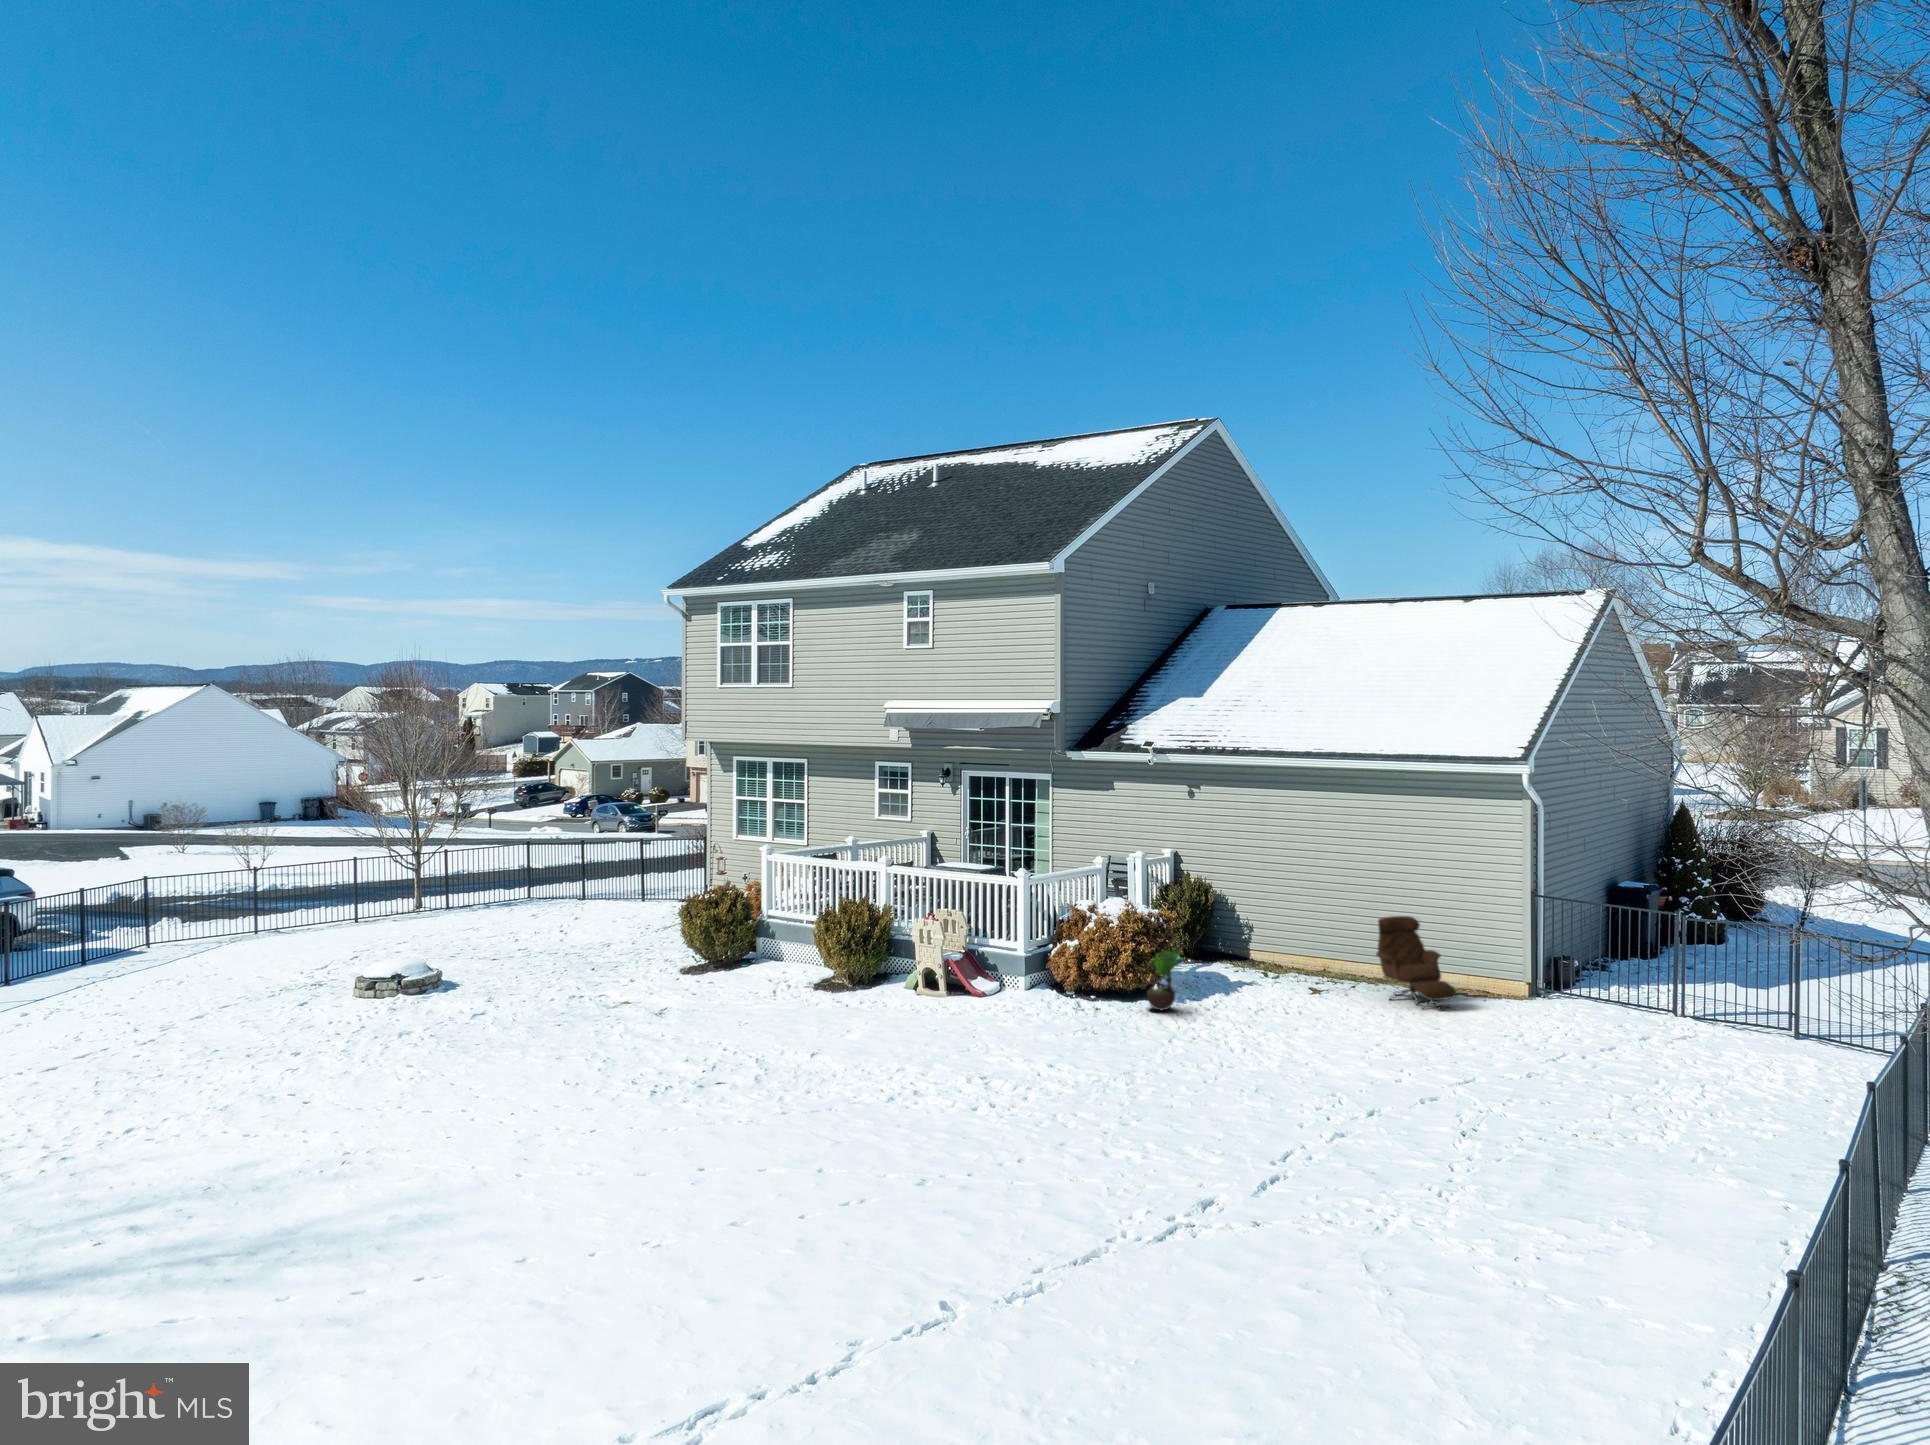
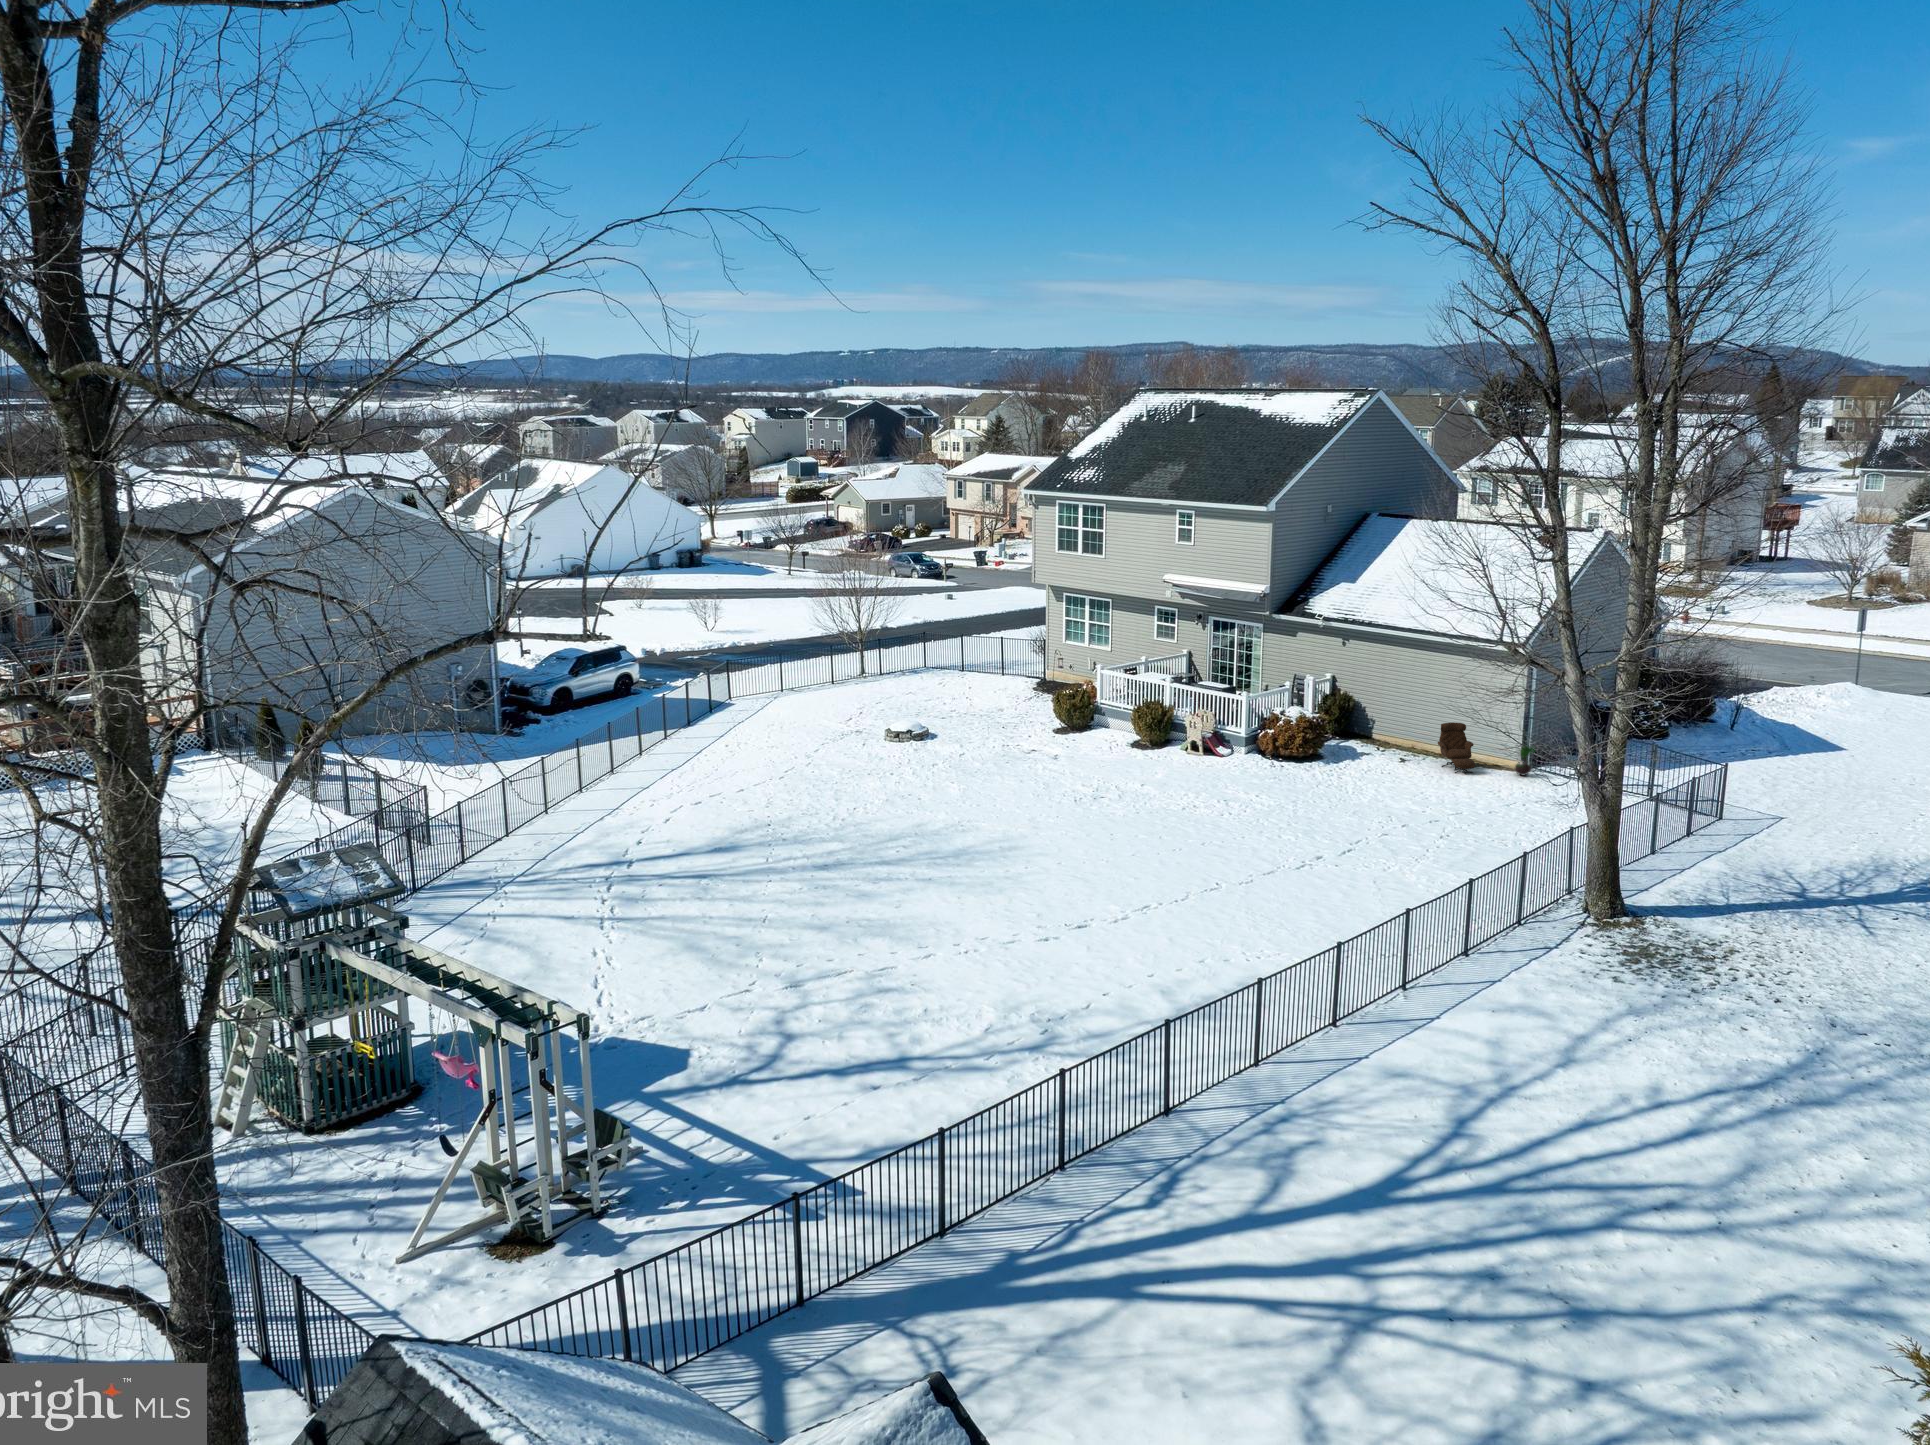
potted tree: present [1147,950,1182,1010] -> present [1515,746,1534,775]

